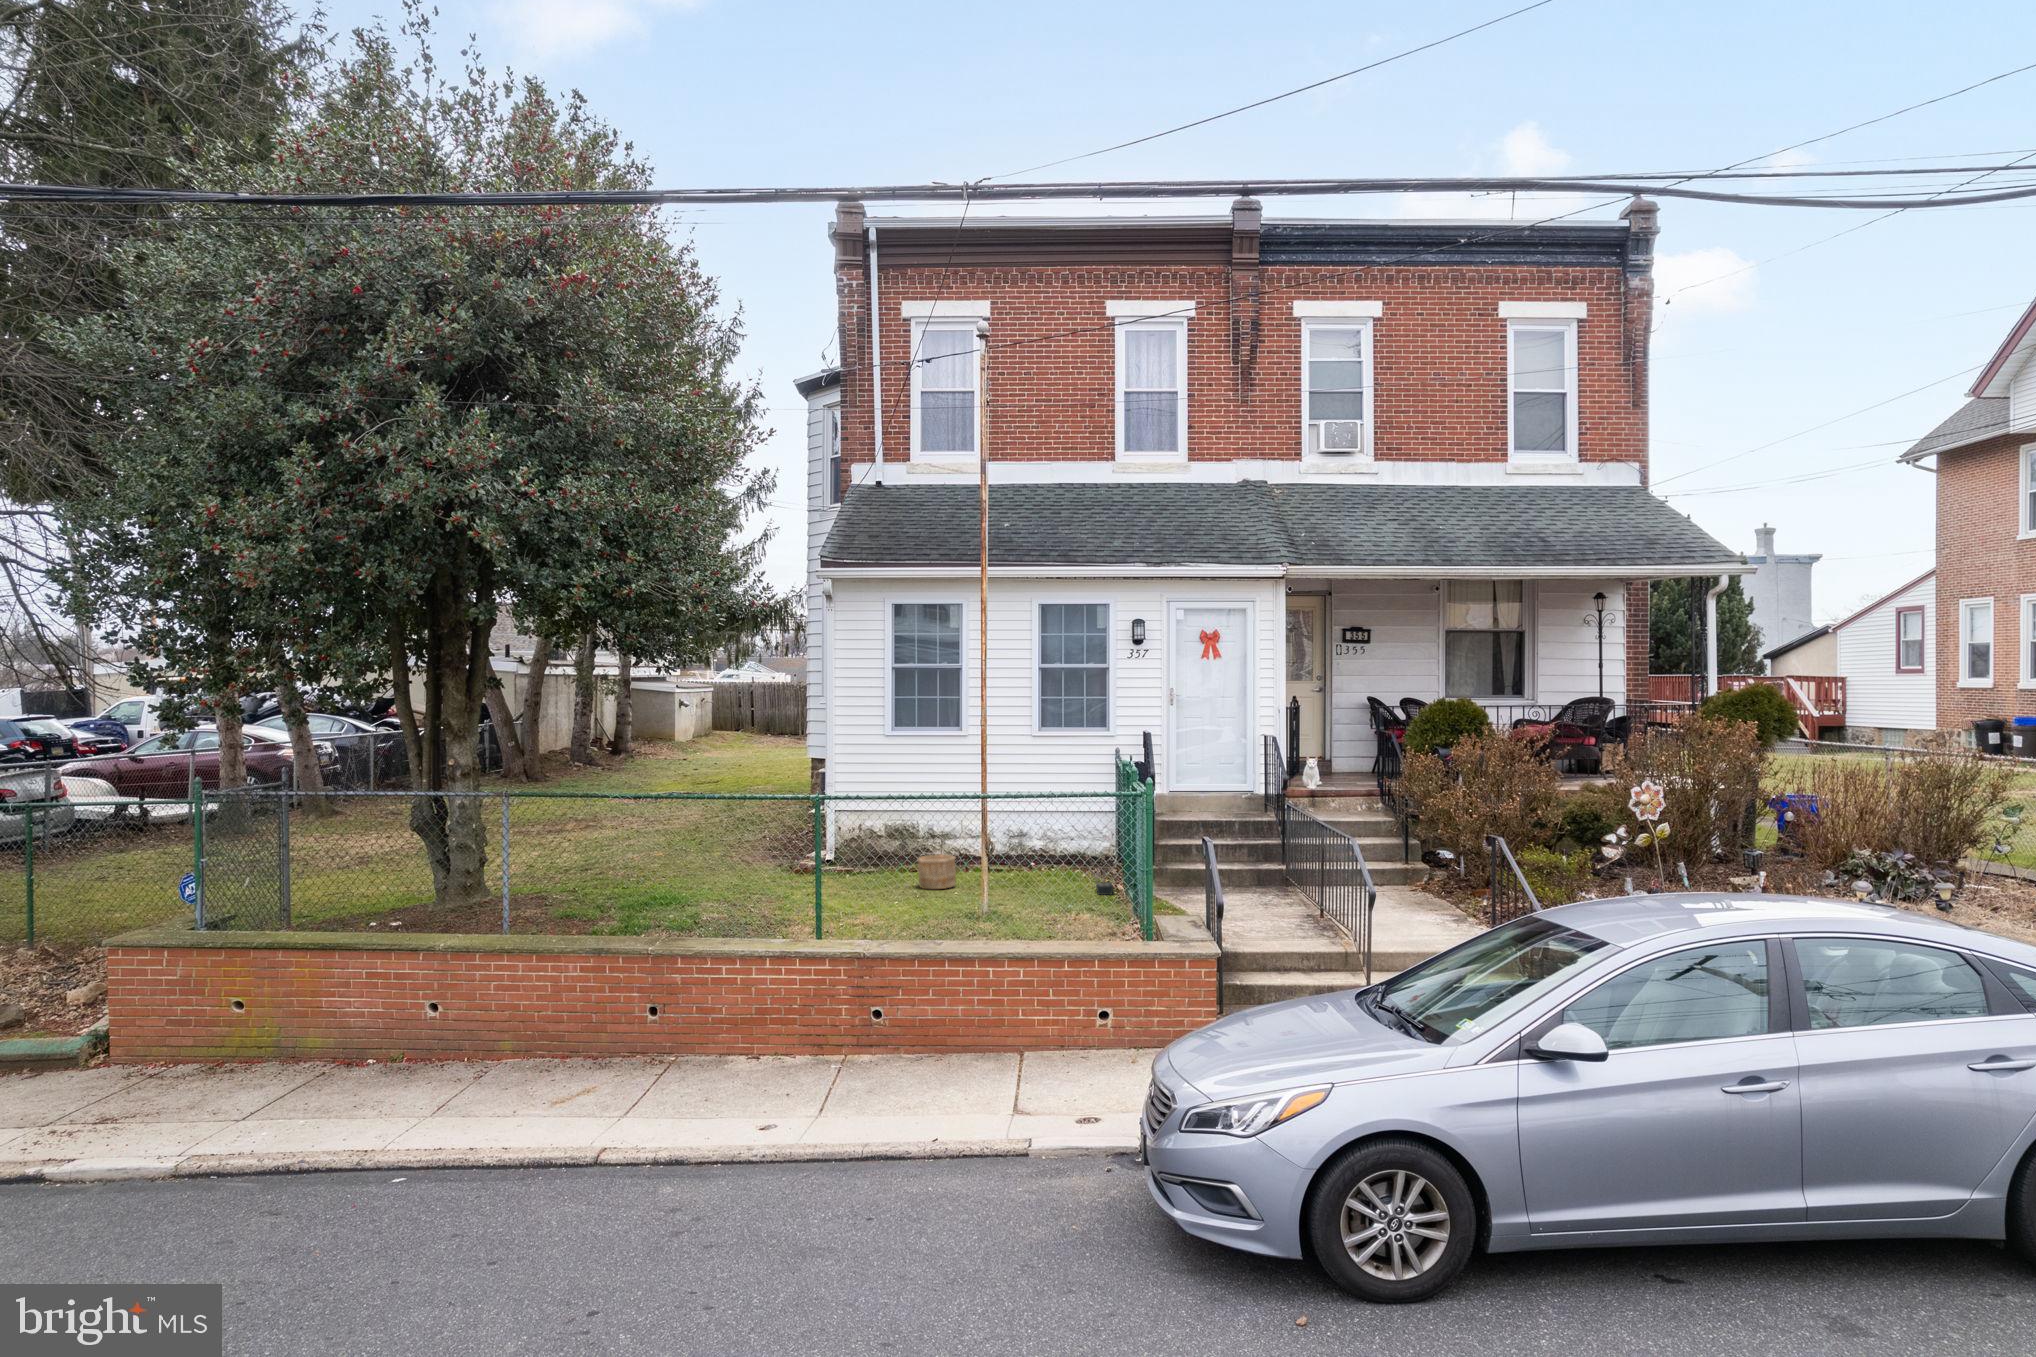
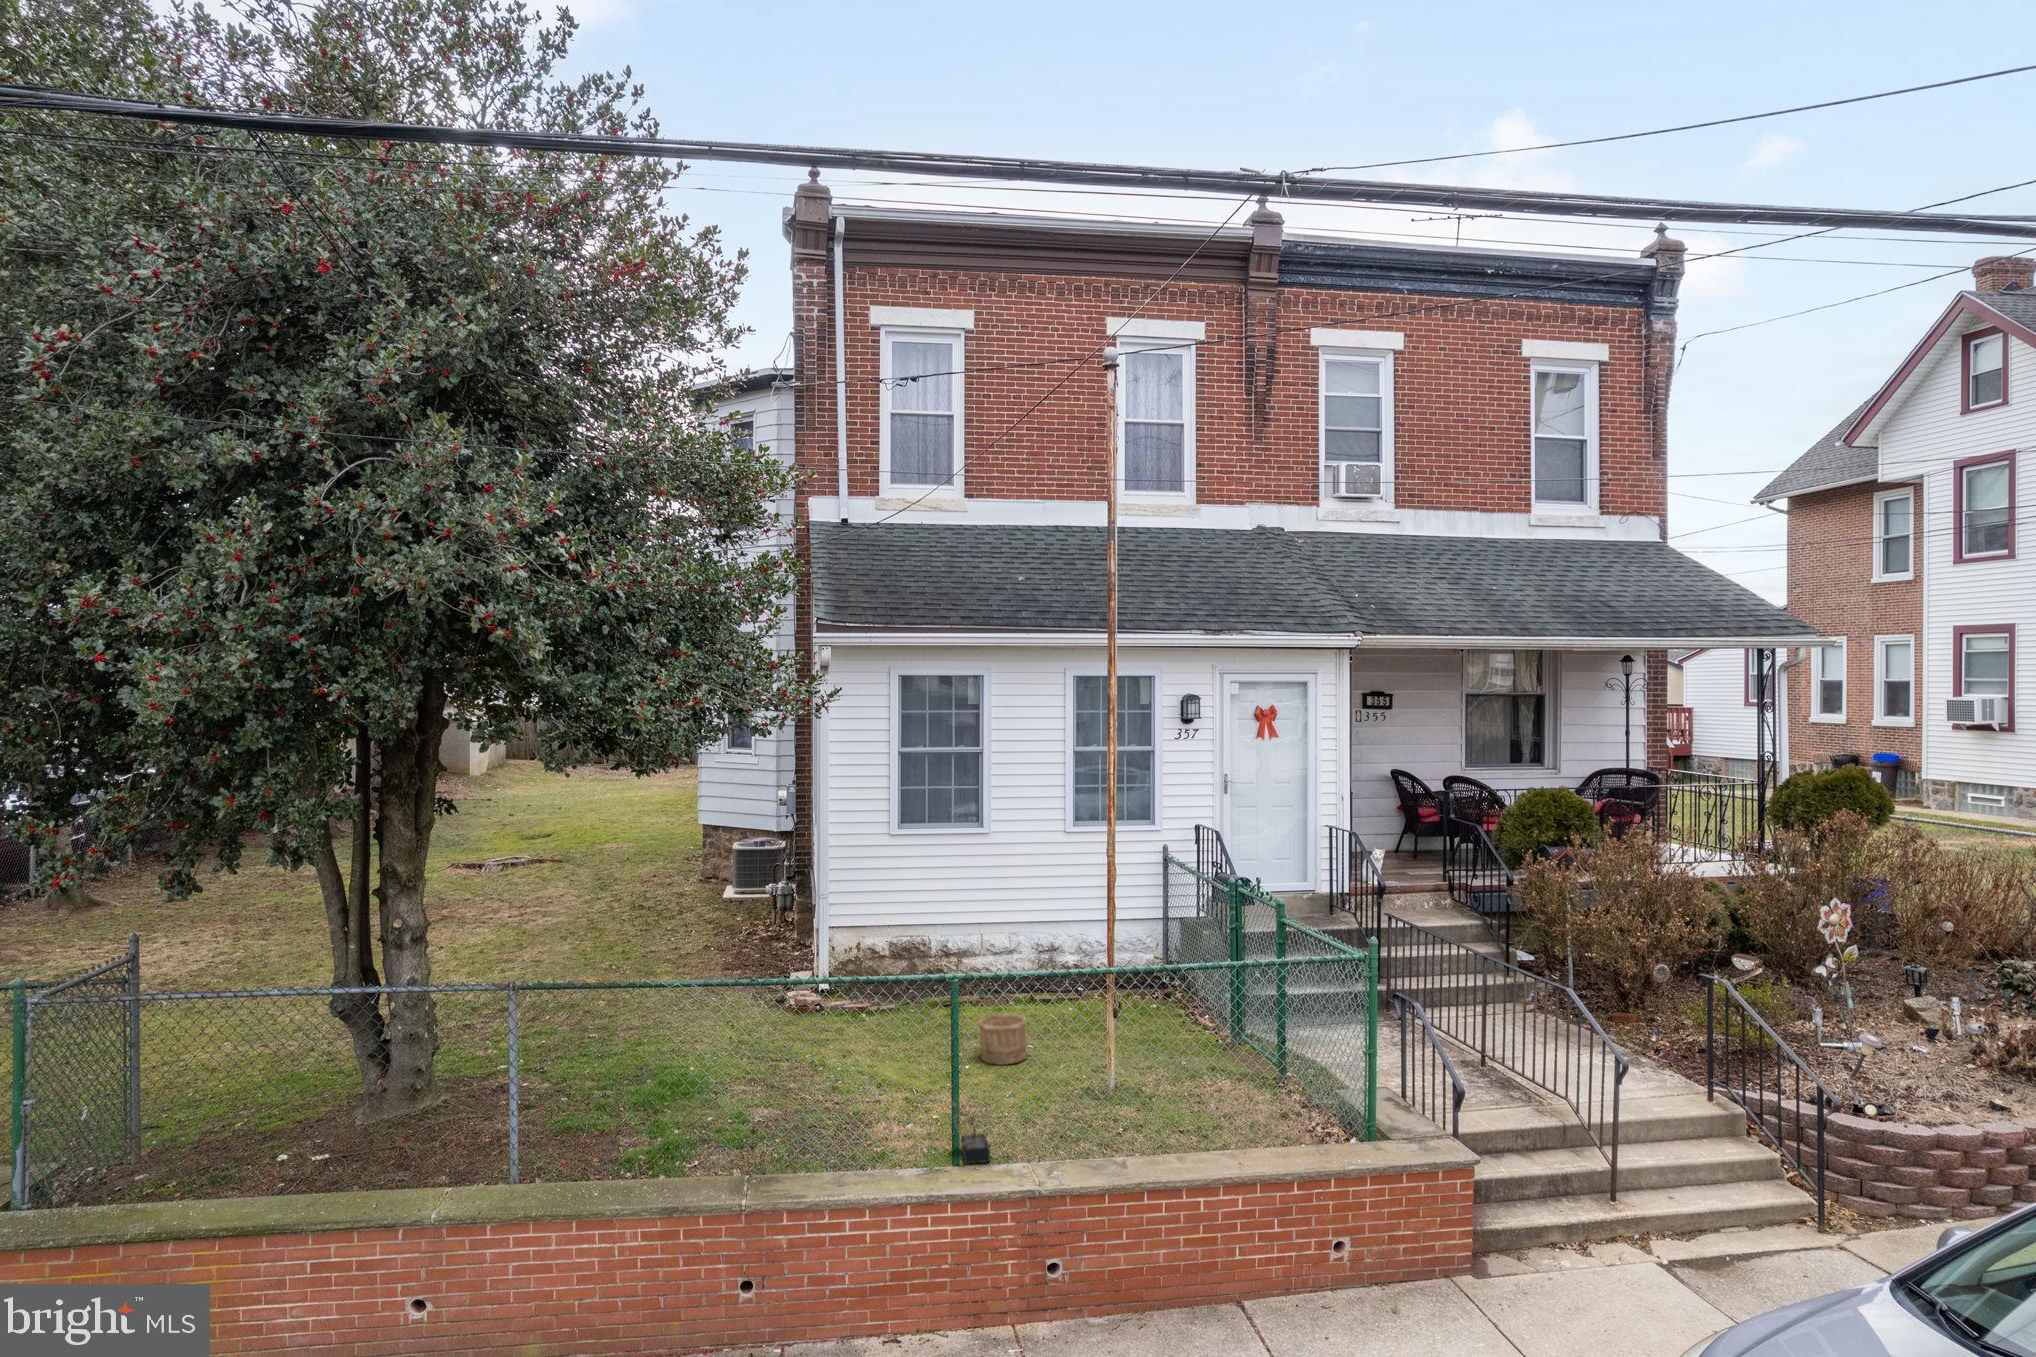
decorative plant: present [1093,861,1116,895] -> present [950,1095,994,1164]

